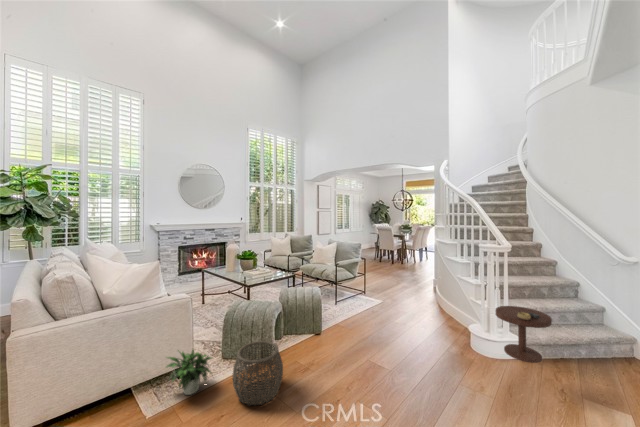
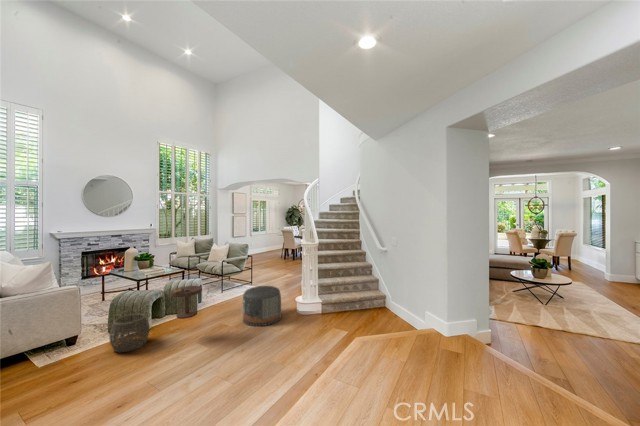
pouf: none [398,306,461,376] -> present [243,286,281,326]
side table: present [496,306,552,363] -> present [170,286,202,319]
potted plant: present [167,350,212,395] -> none [51,323,98,353]

